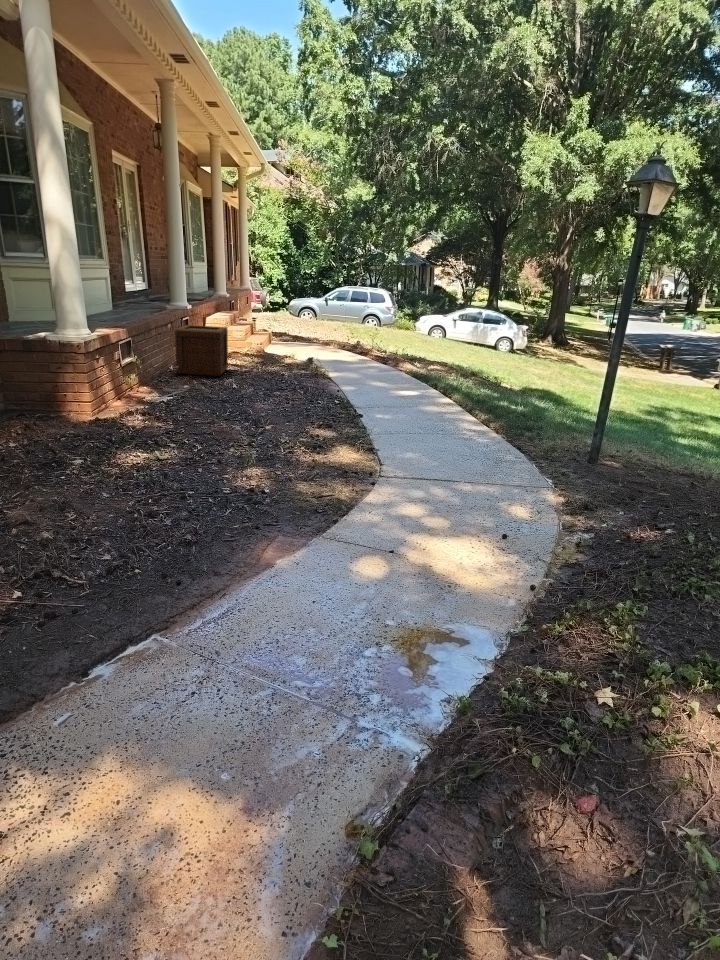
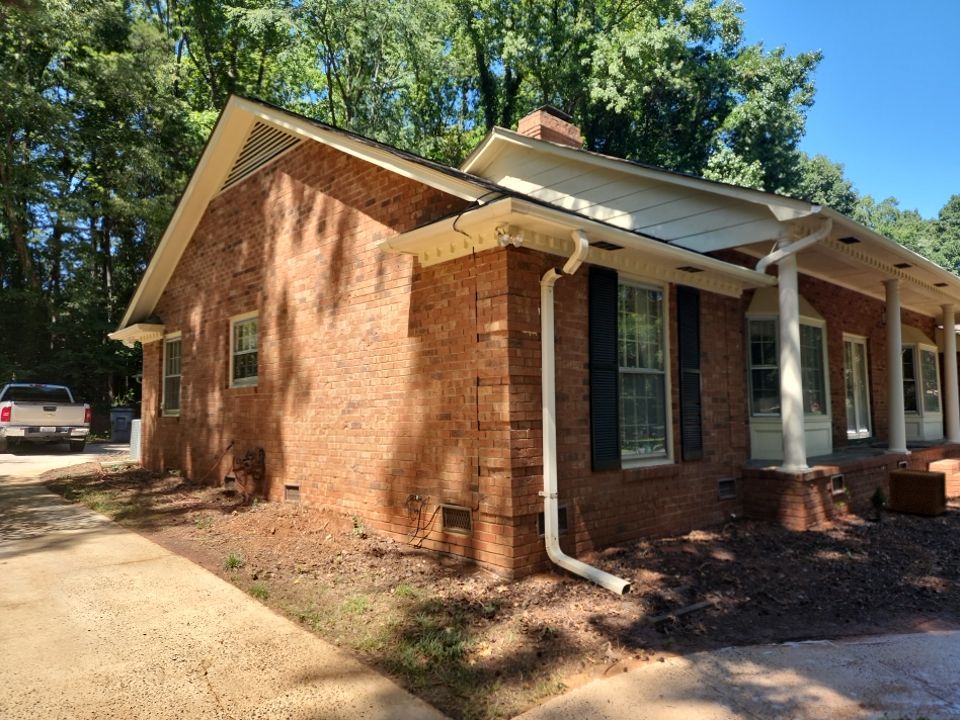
decorative plant: none [157,346,178,389] -> present [869,485,887,520]

